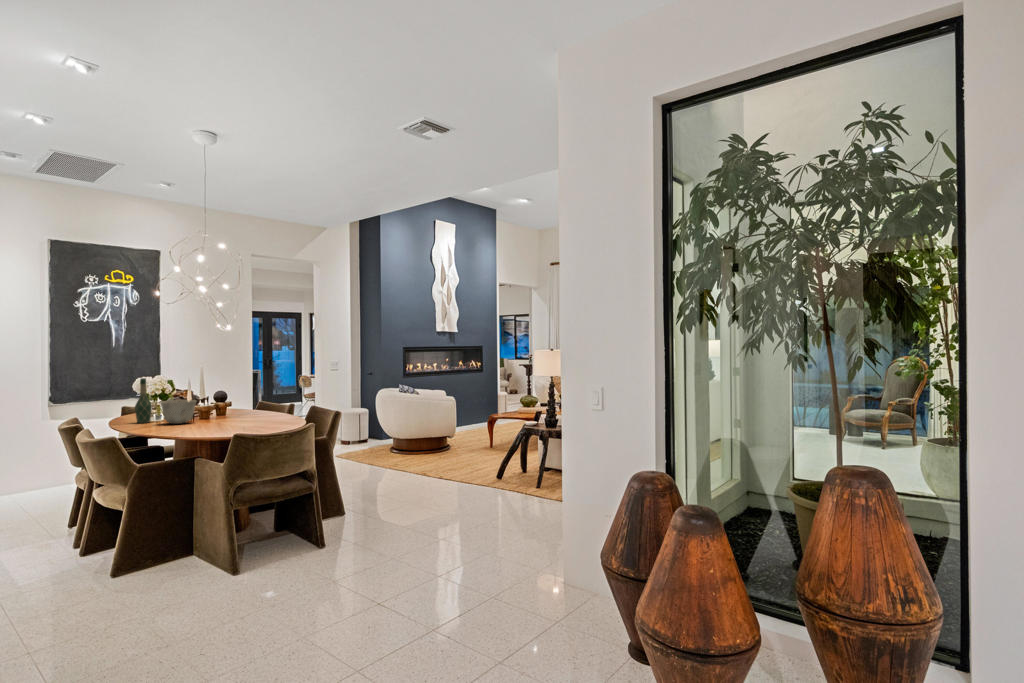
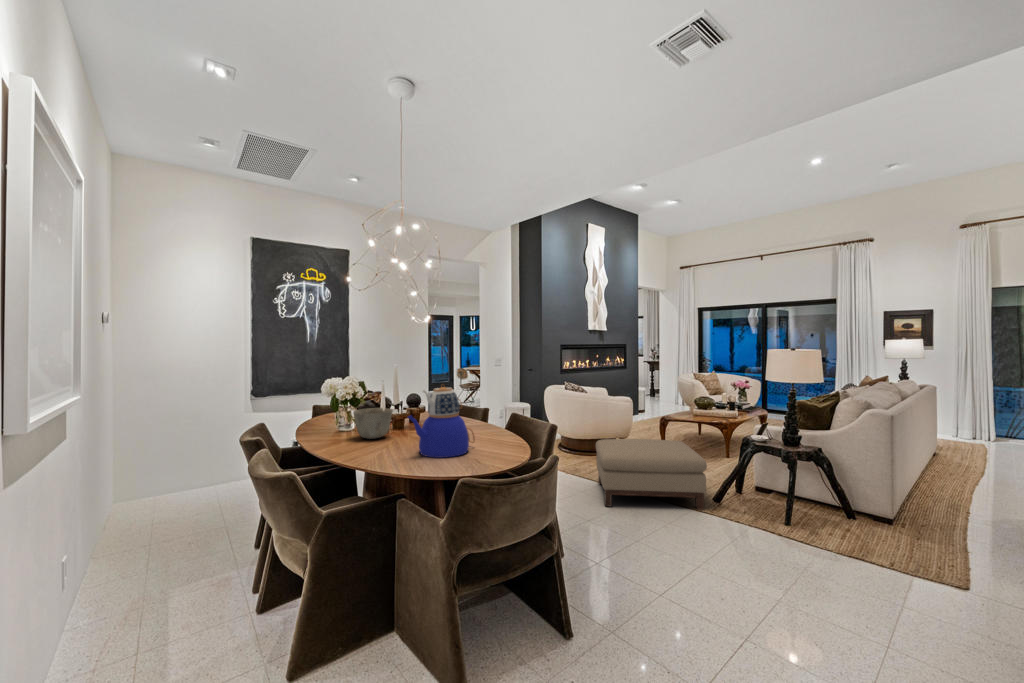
teapot: none [203,375,263,429] -> present [408,387,475,458]
wine bottle: present [135,378,152,423] -> none [325,381,343,434]
ottoman: none [401,431,489,486] -> present [596,439,707,510]

